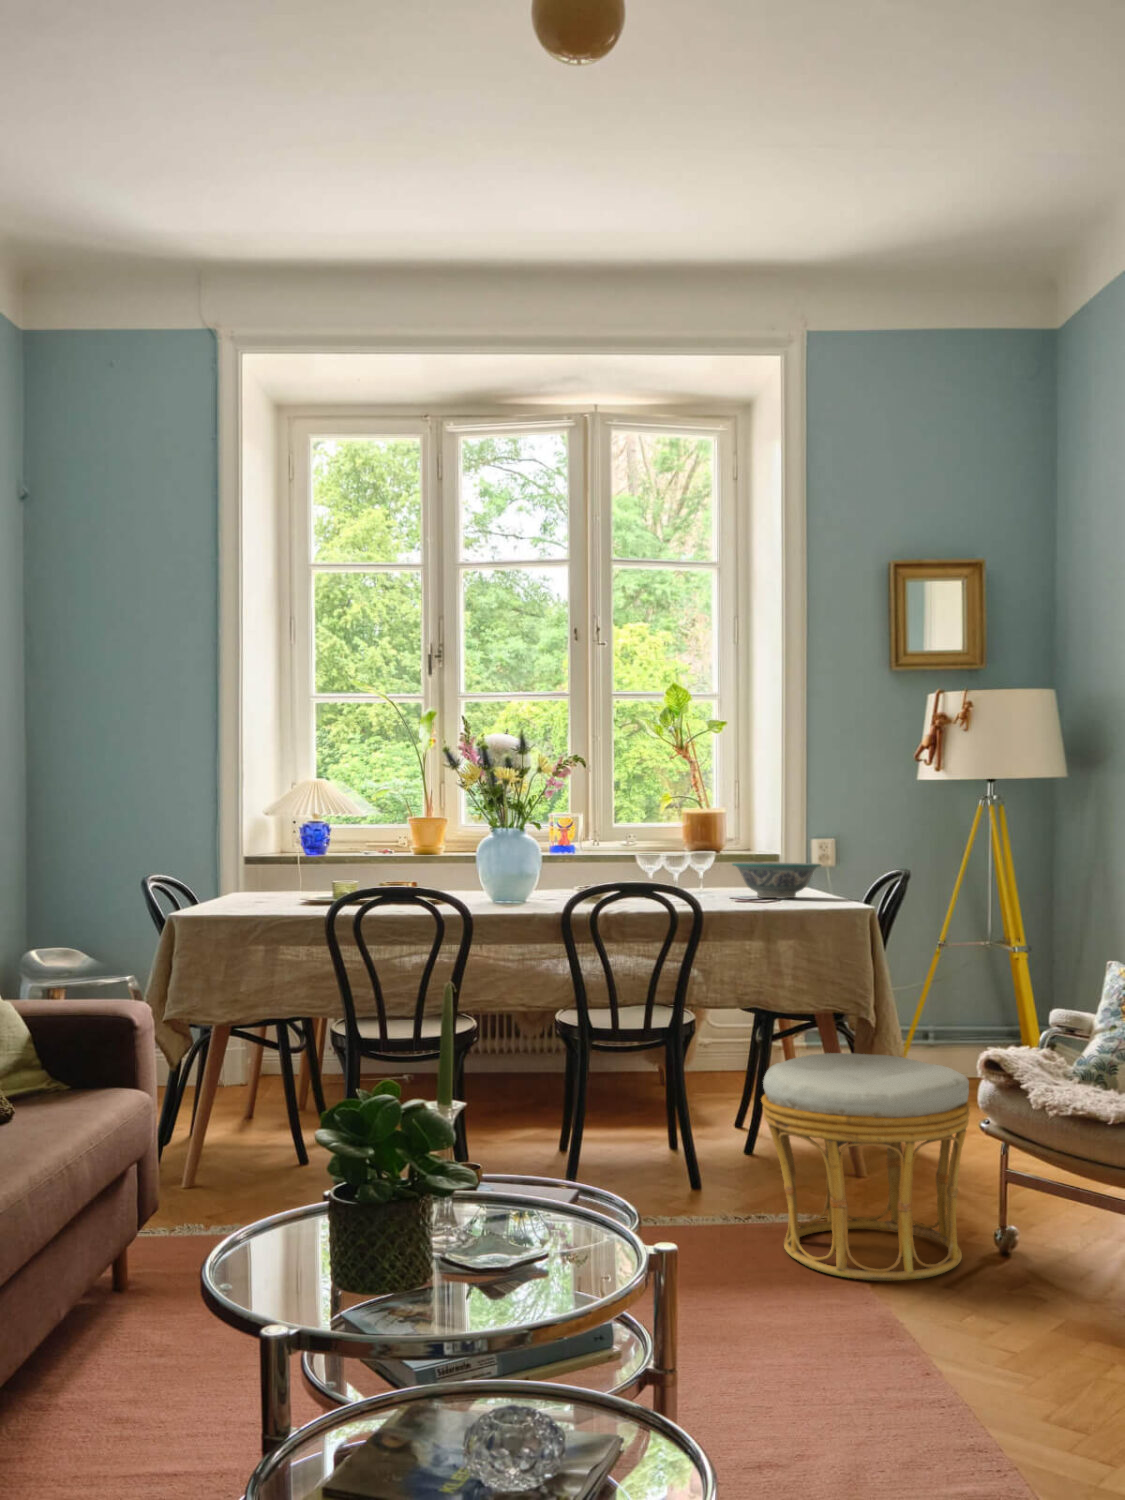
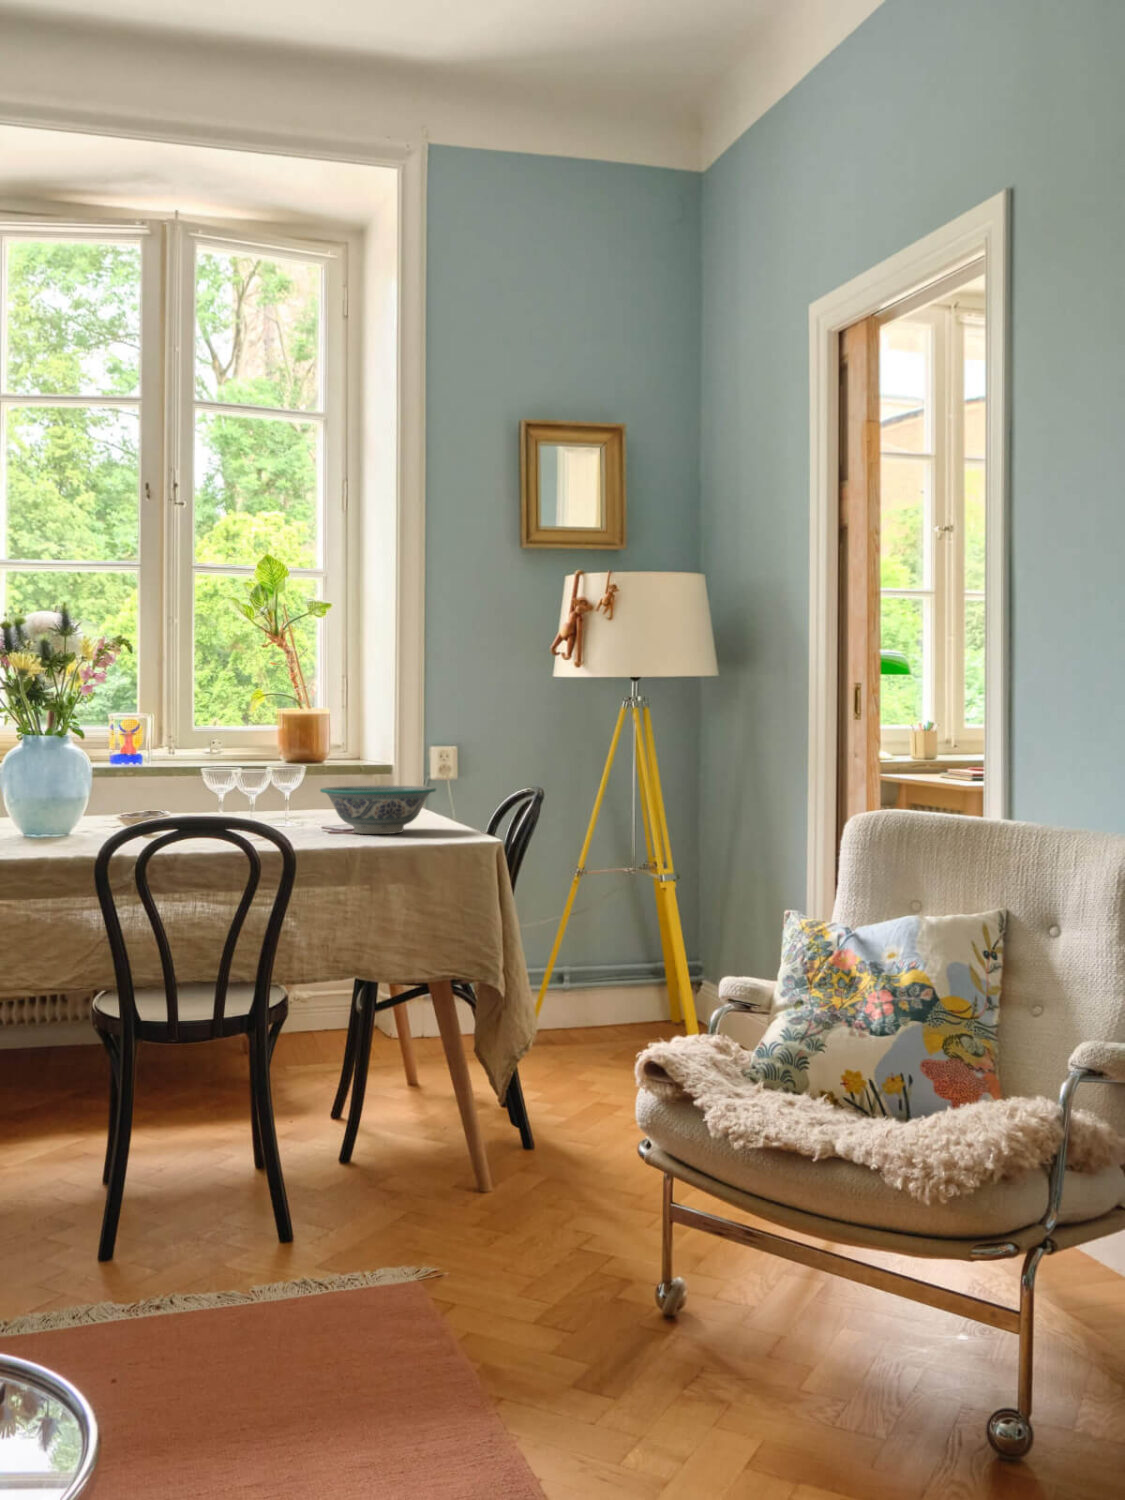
ottoman: present [761,1053,970,1281] -> none [342,1051,624,1387]

